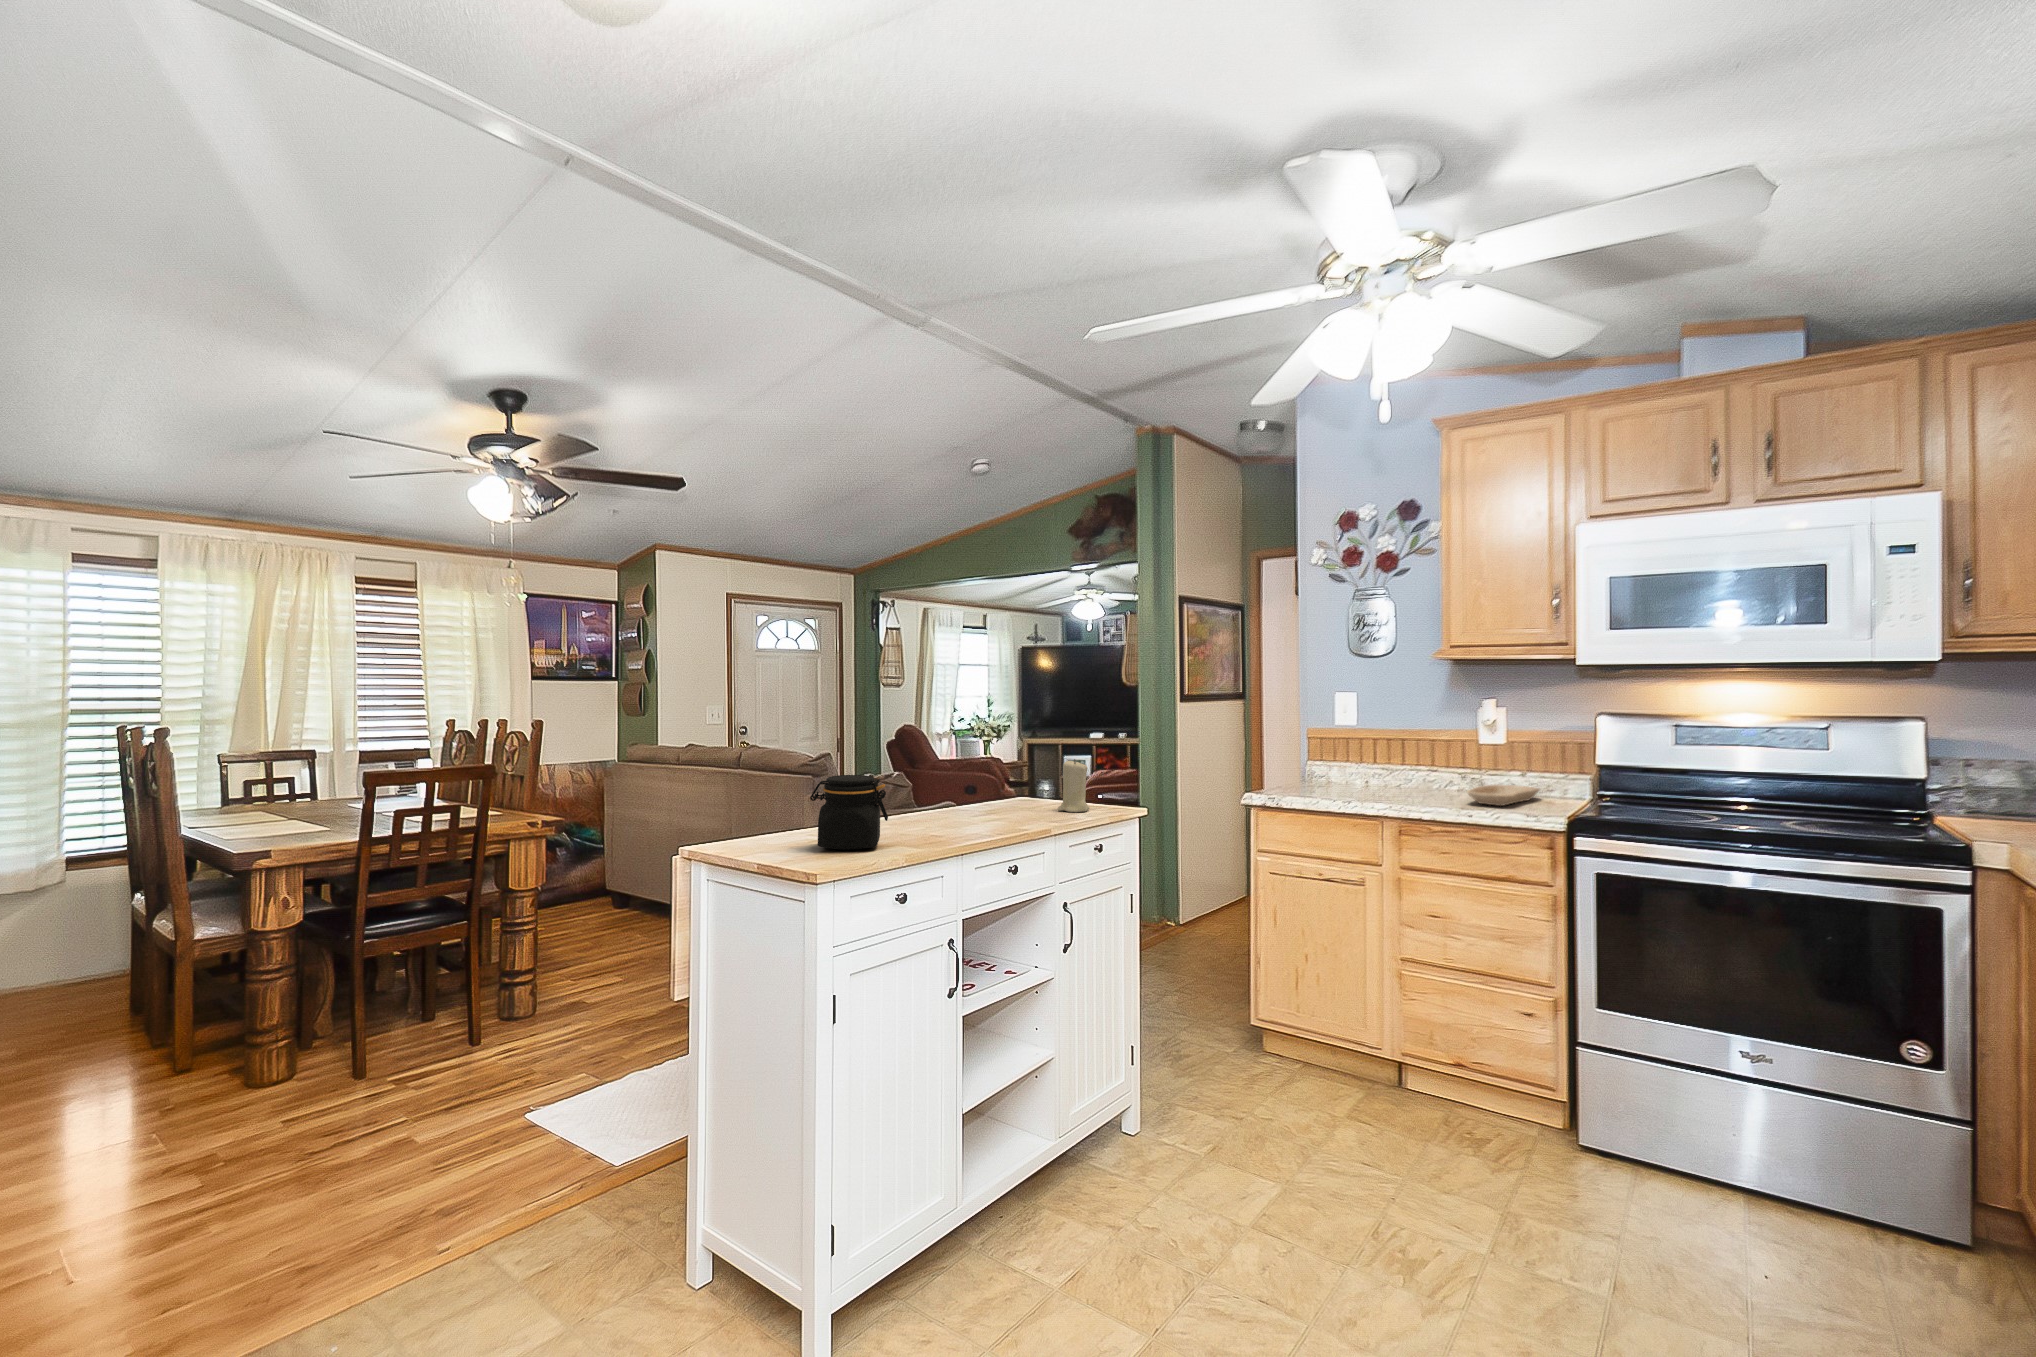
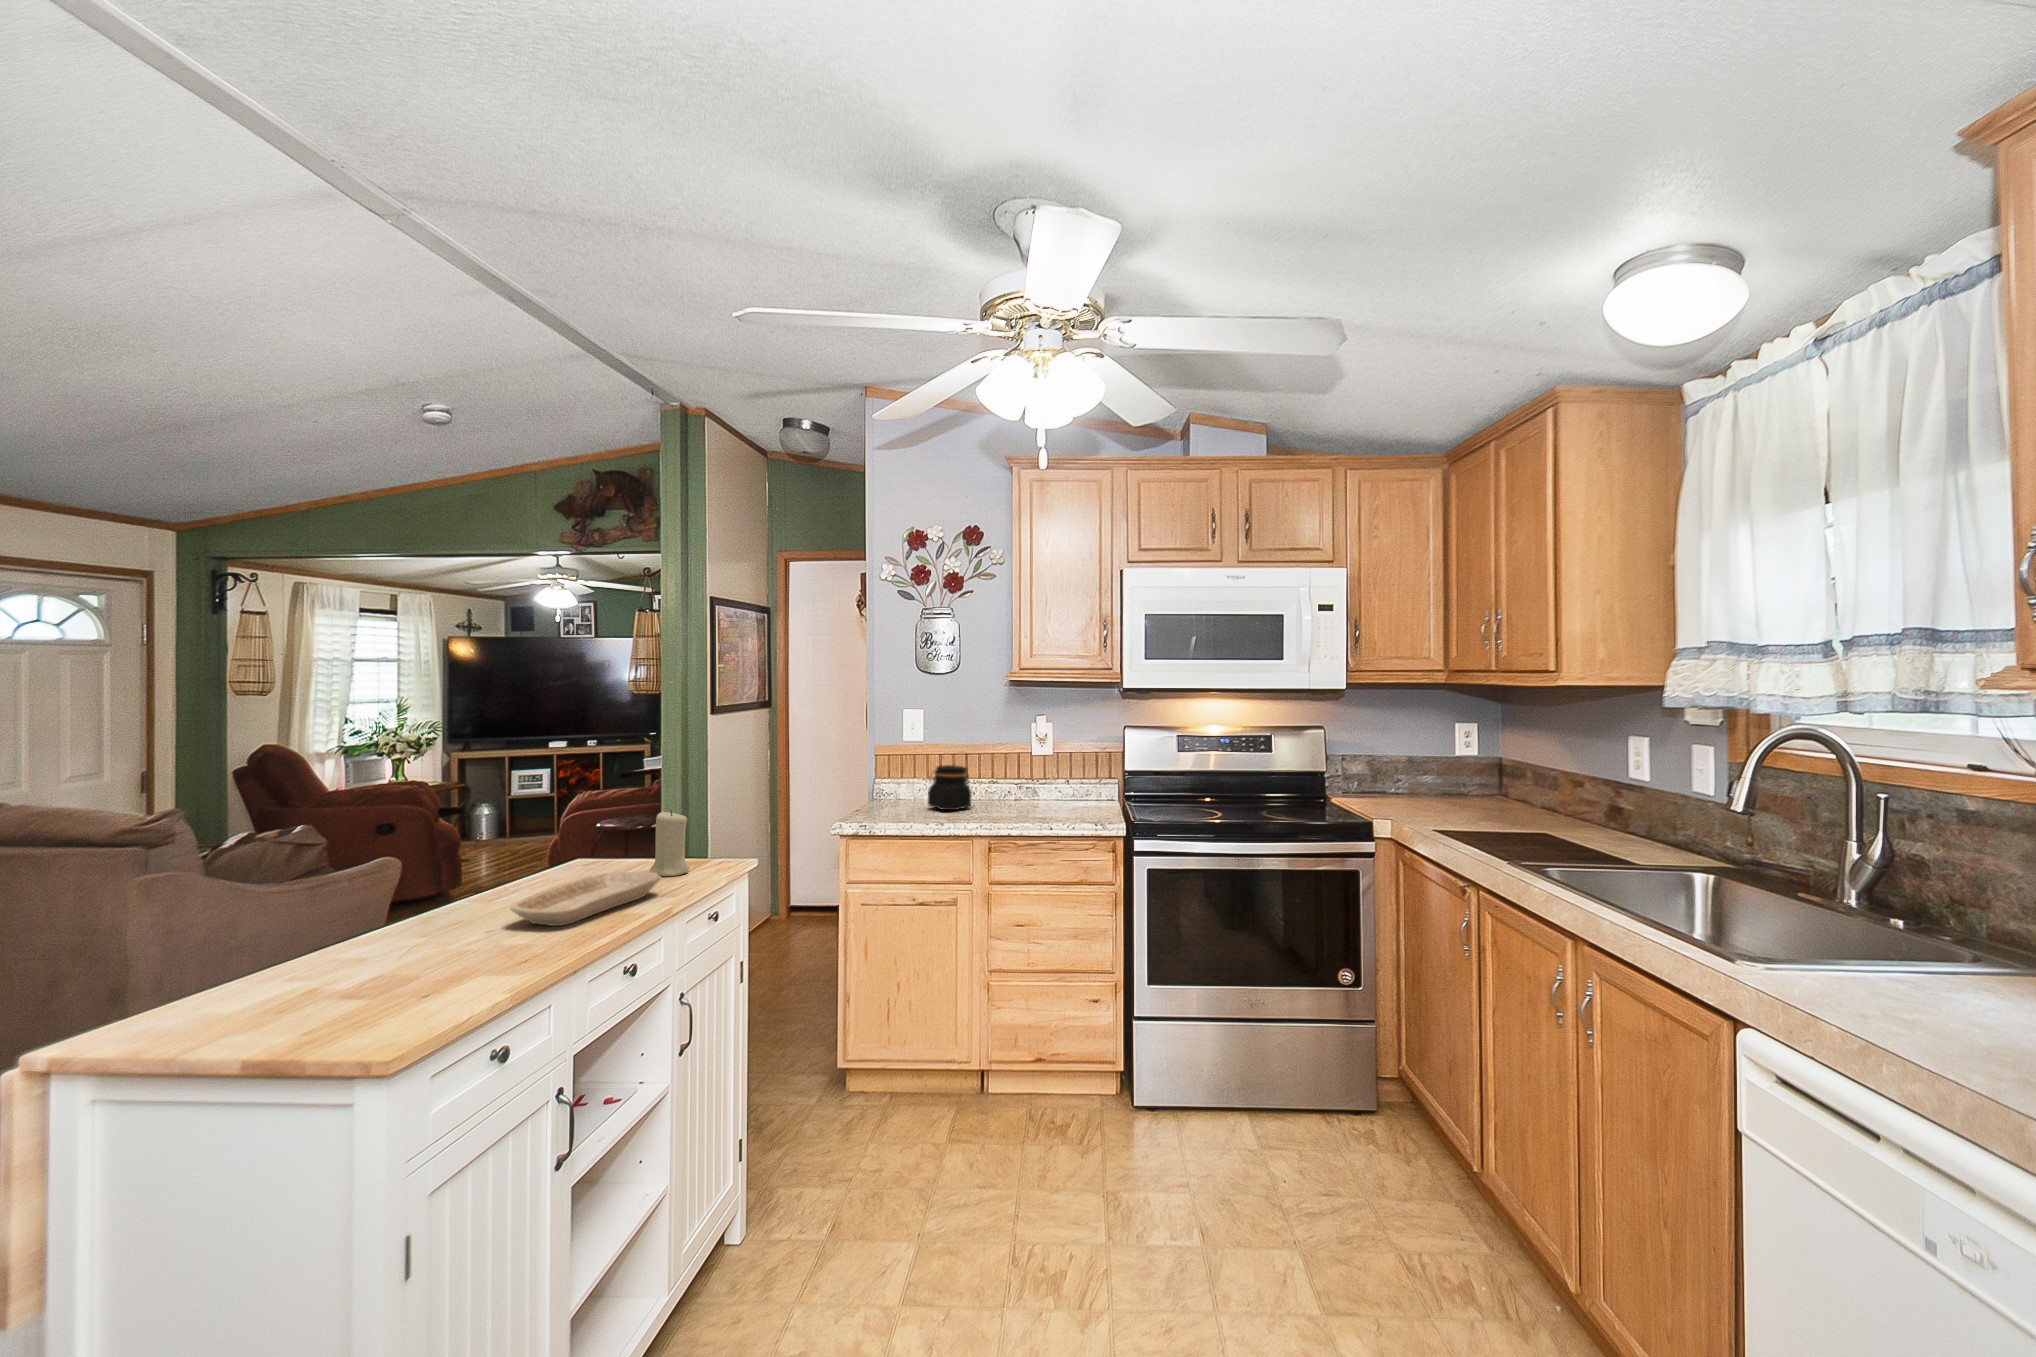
jar: present [810,775,888,850] -> present [928,765,971,810]
tray: present [1467,784,1540,806] -> present [510,872,661,926]

